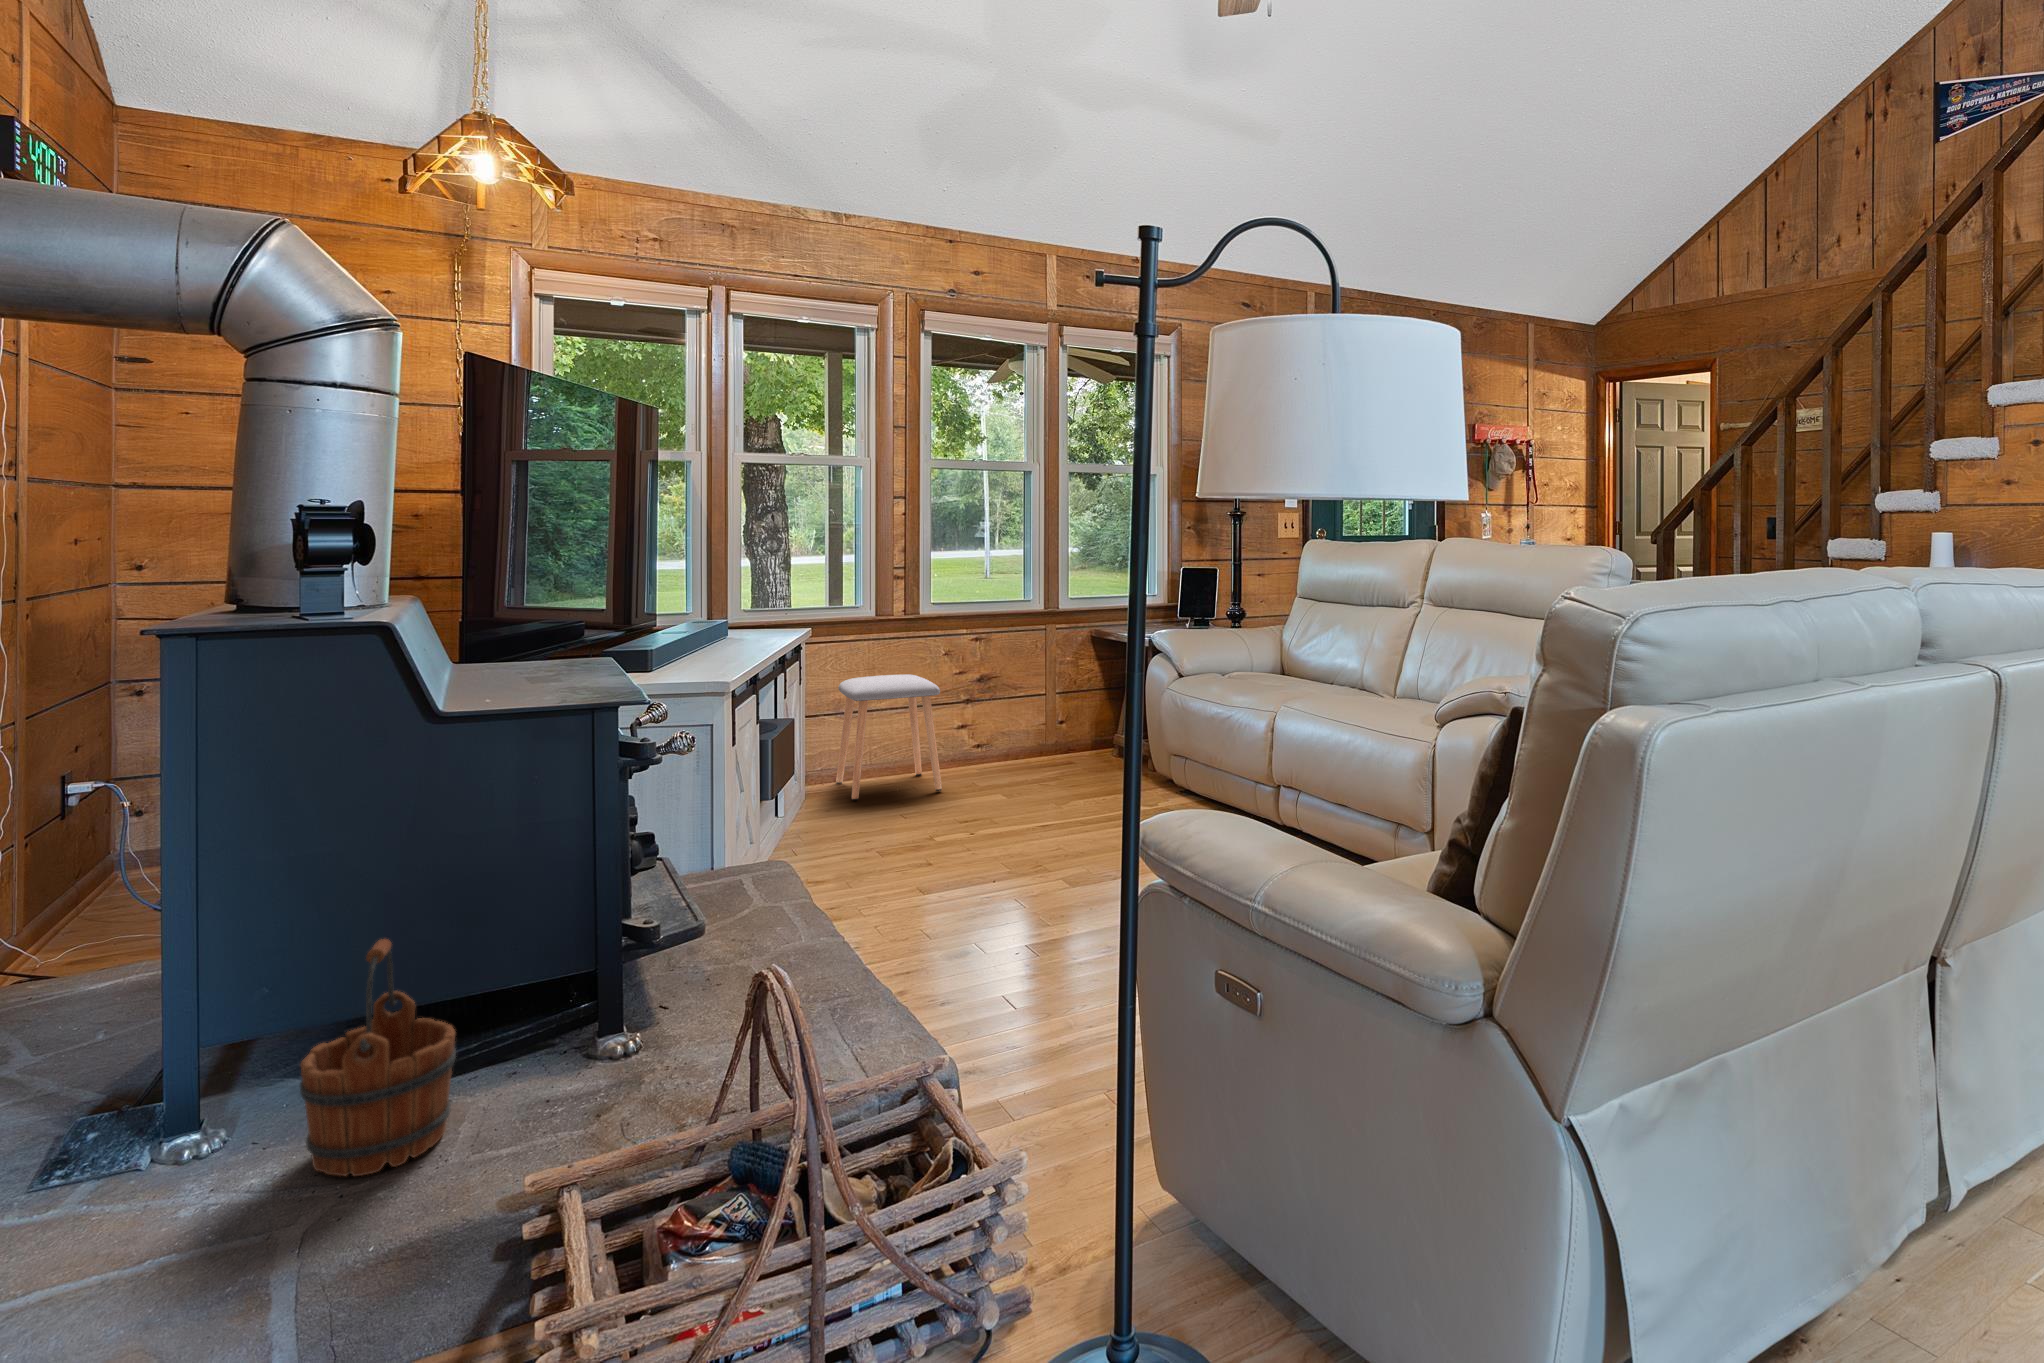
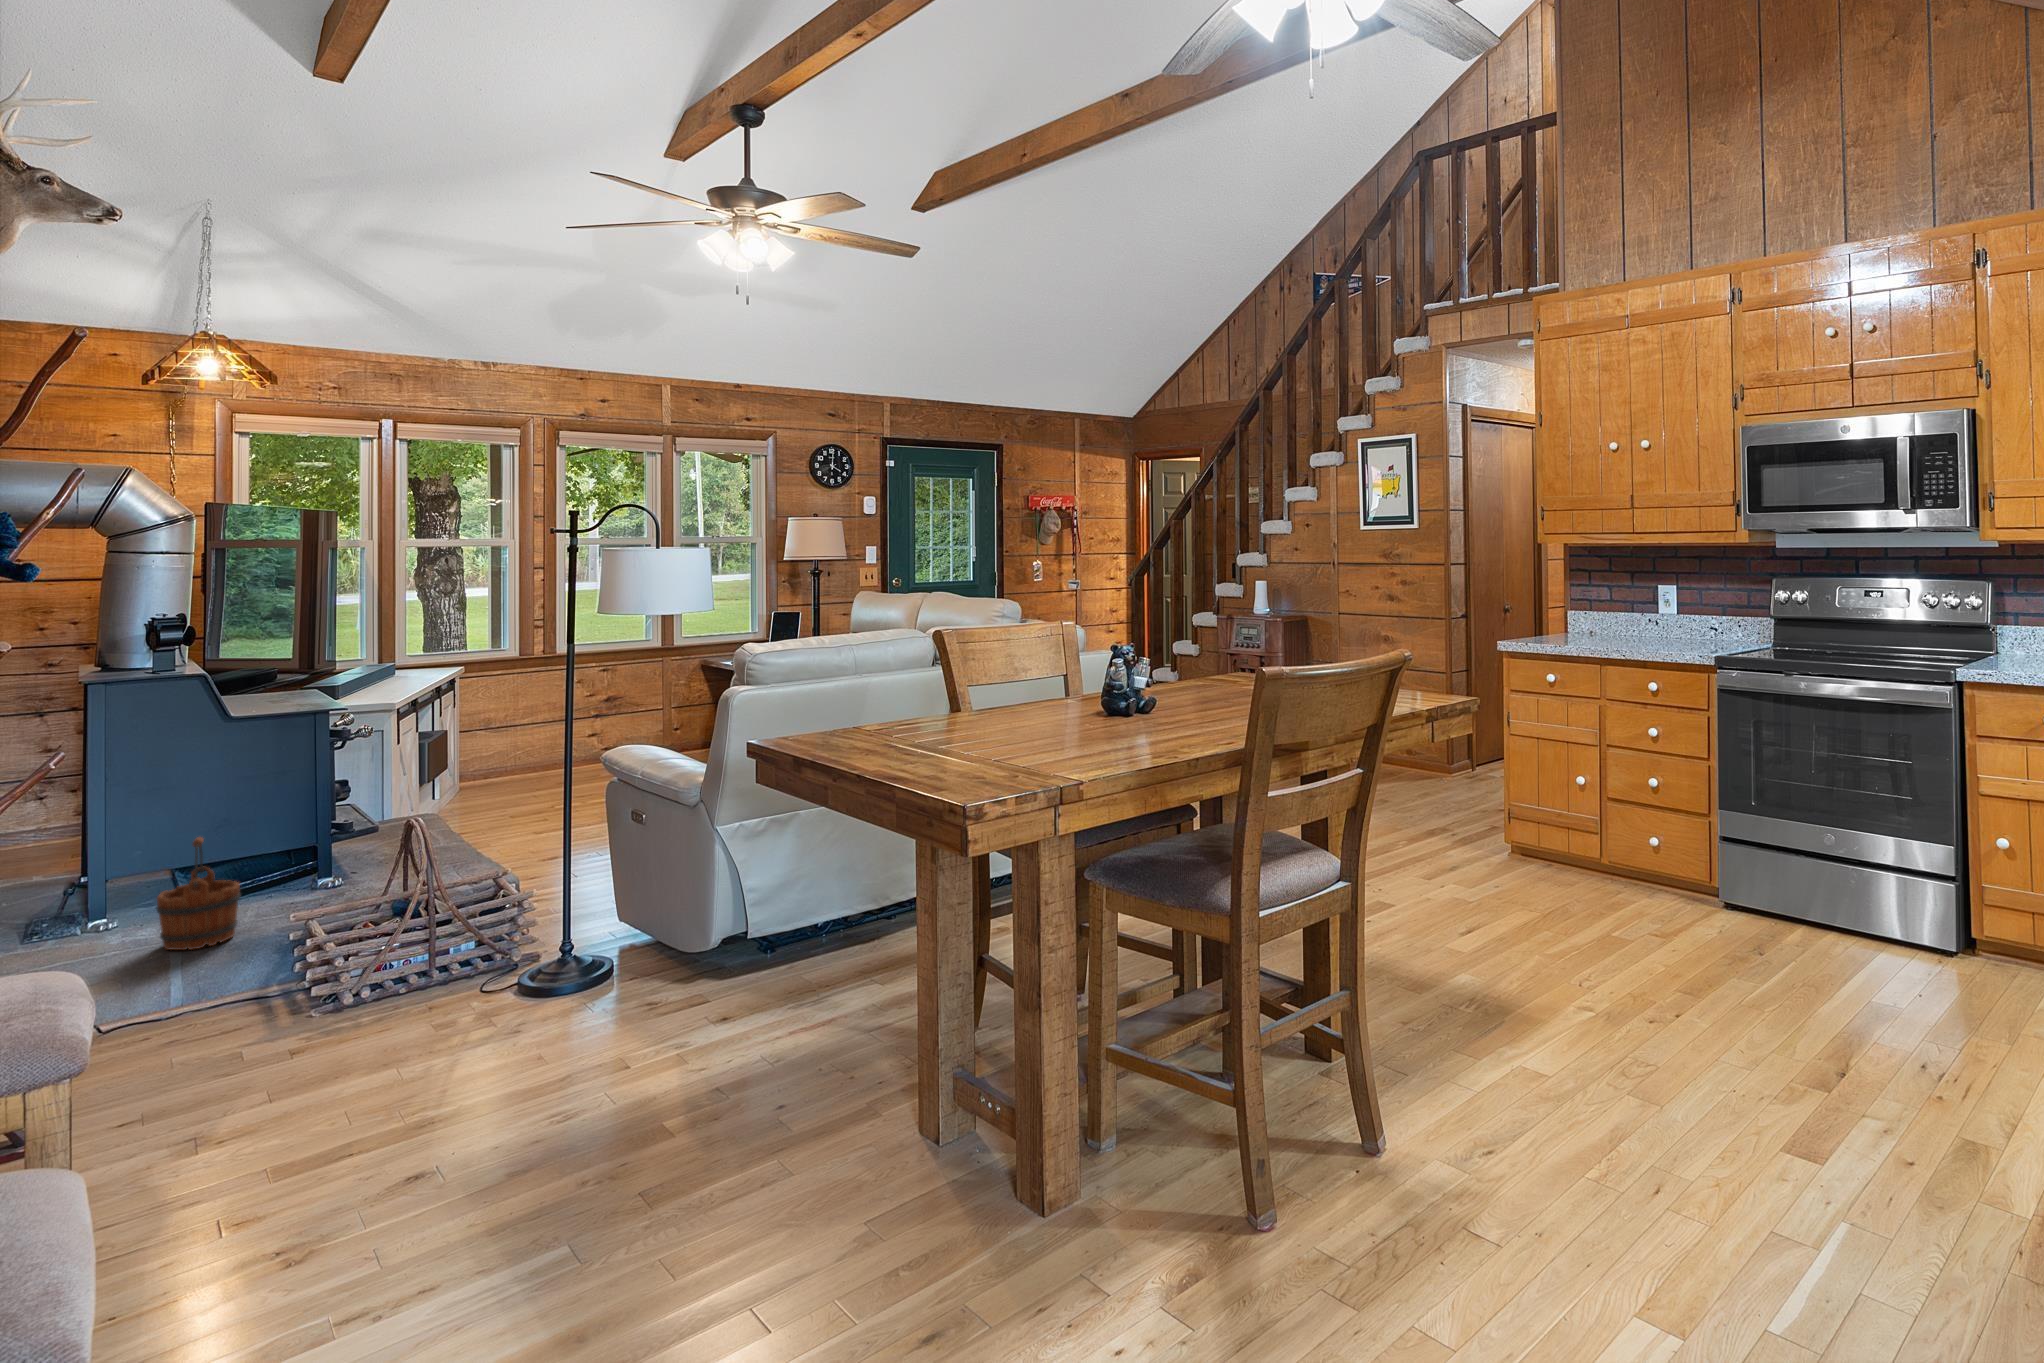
stool: present [836,675,942,800] -> none [488,698,570,787]

